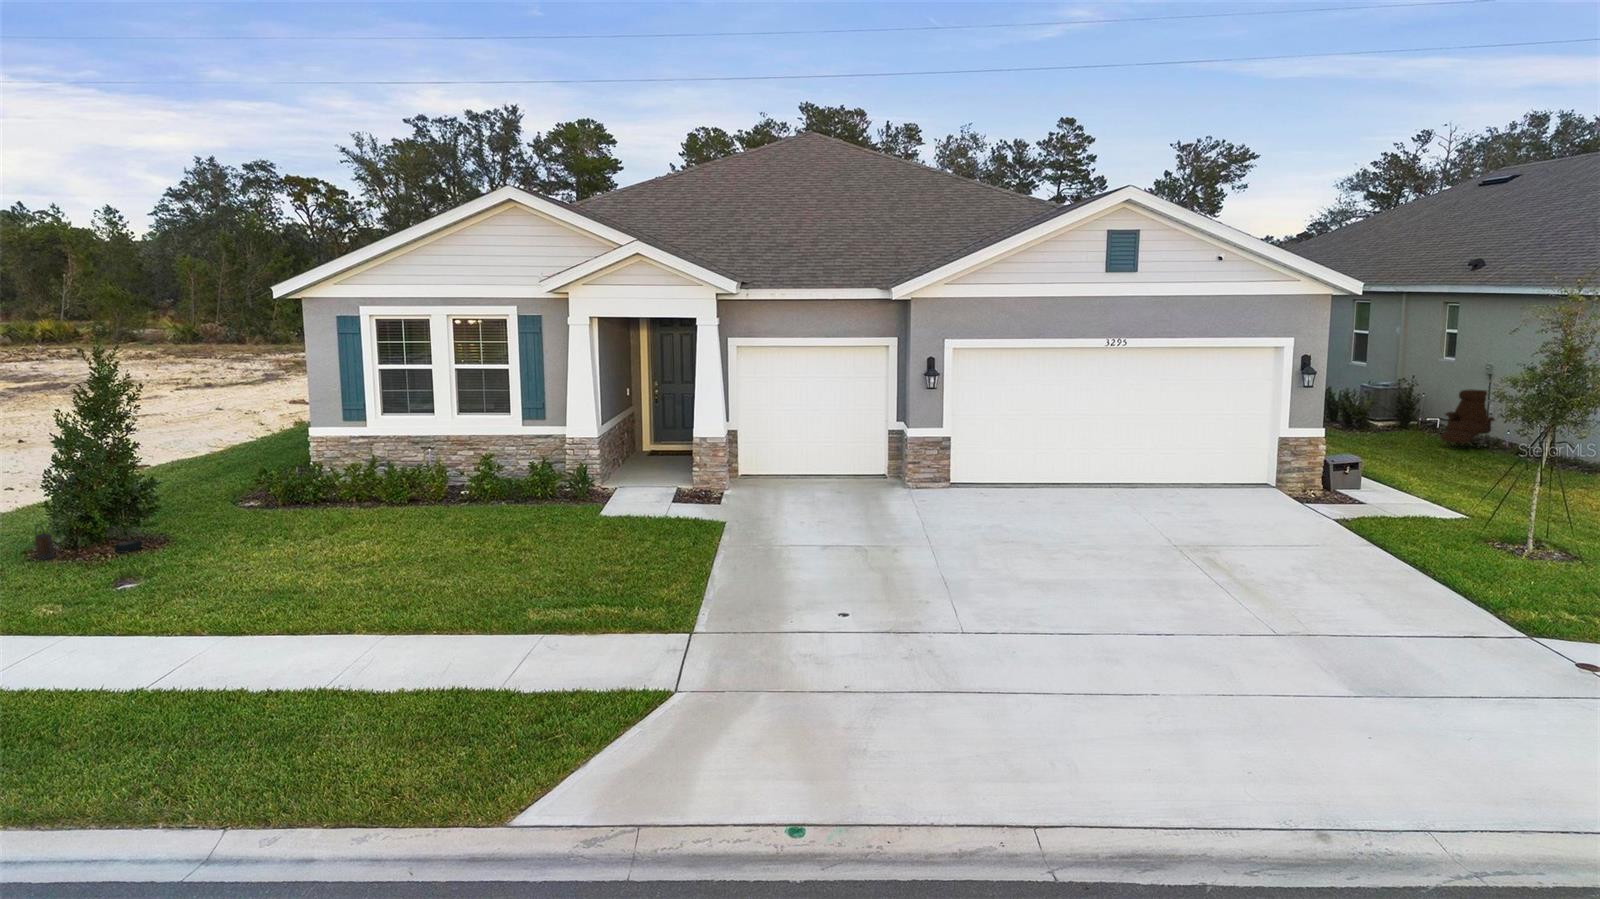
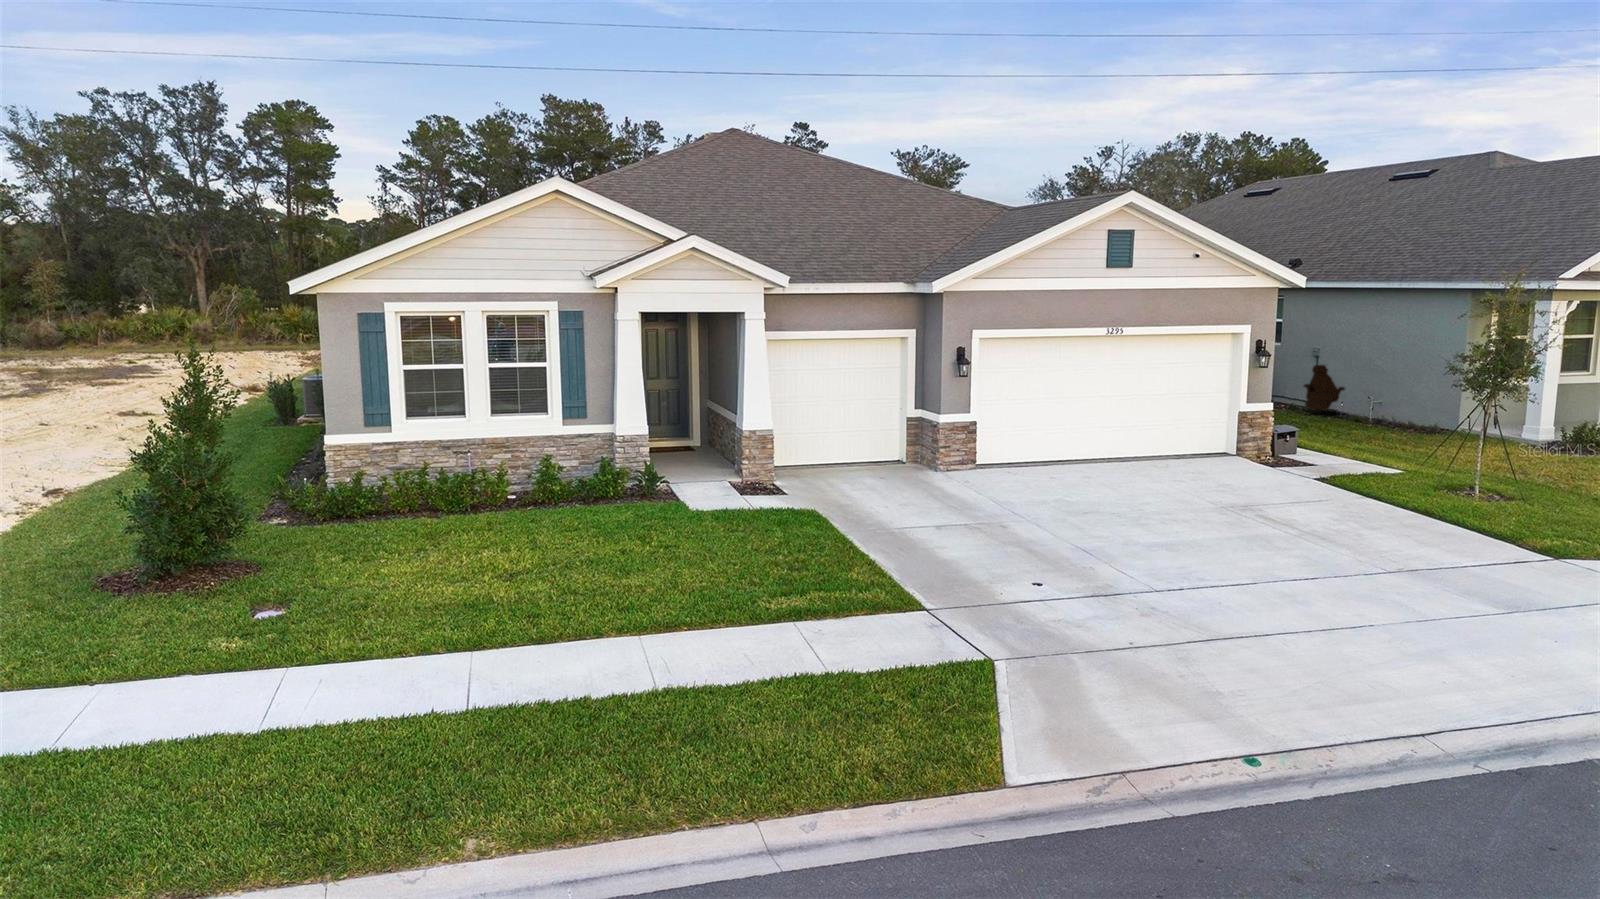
watering can: present [35,524,54,560] -> none [127,560,156,601]
decorative plant: present [107,527,142,553] -> none [211,556,245,586]

